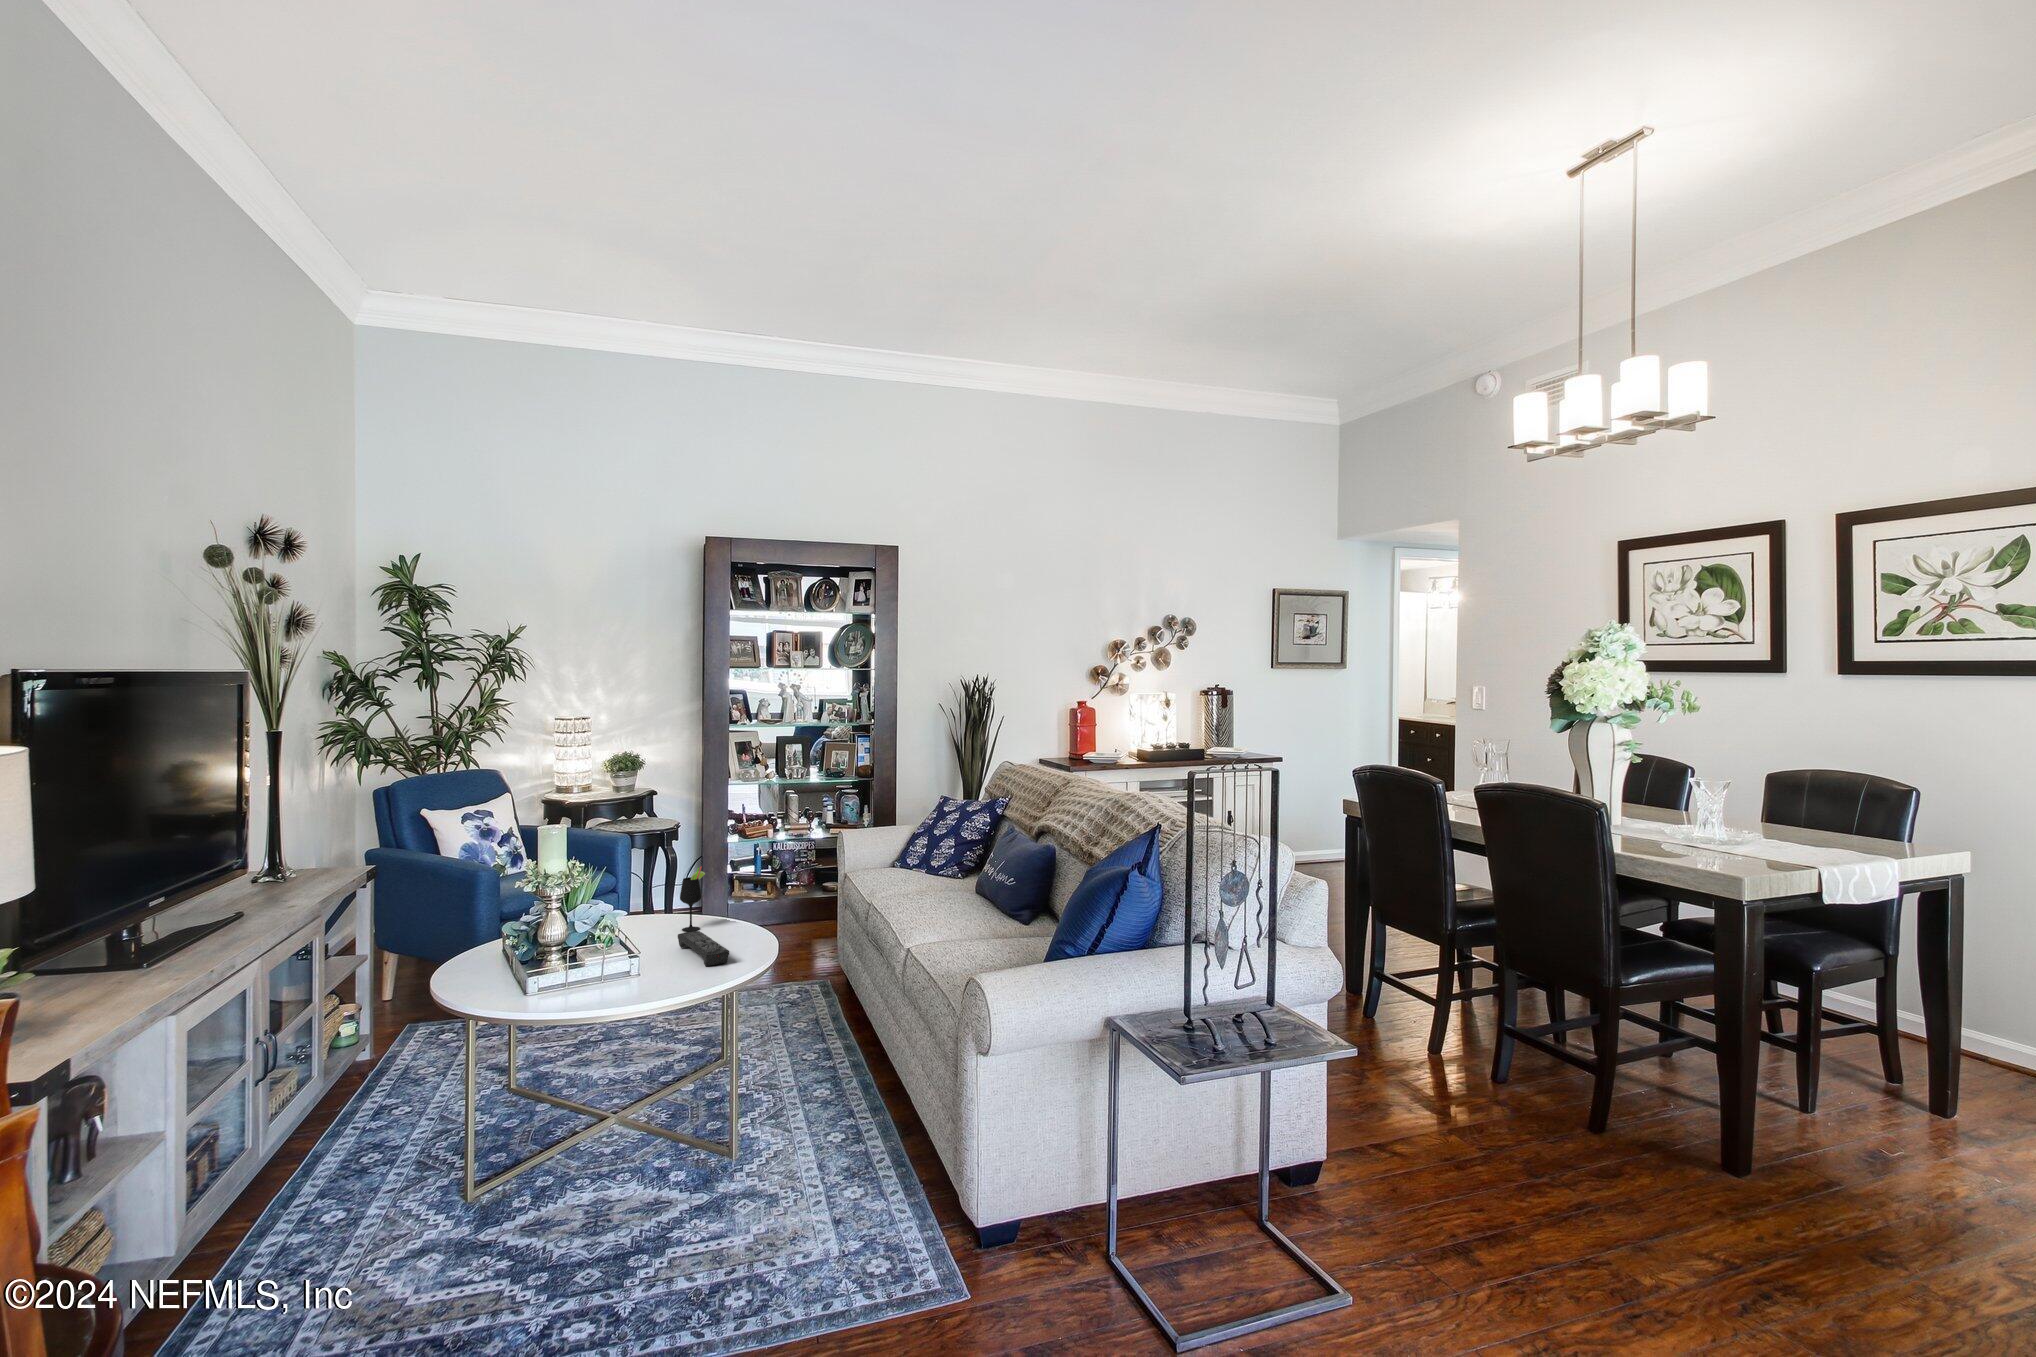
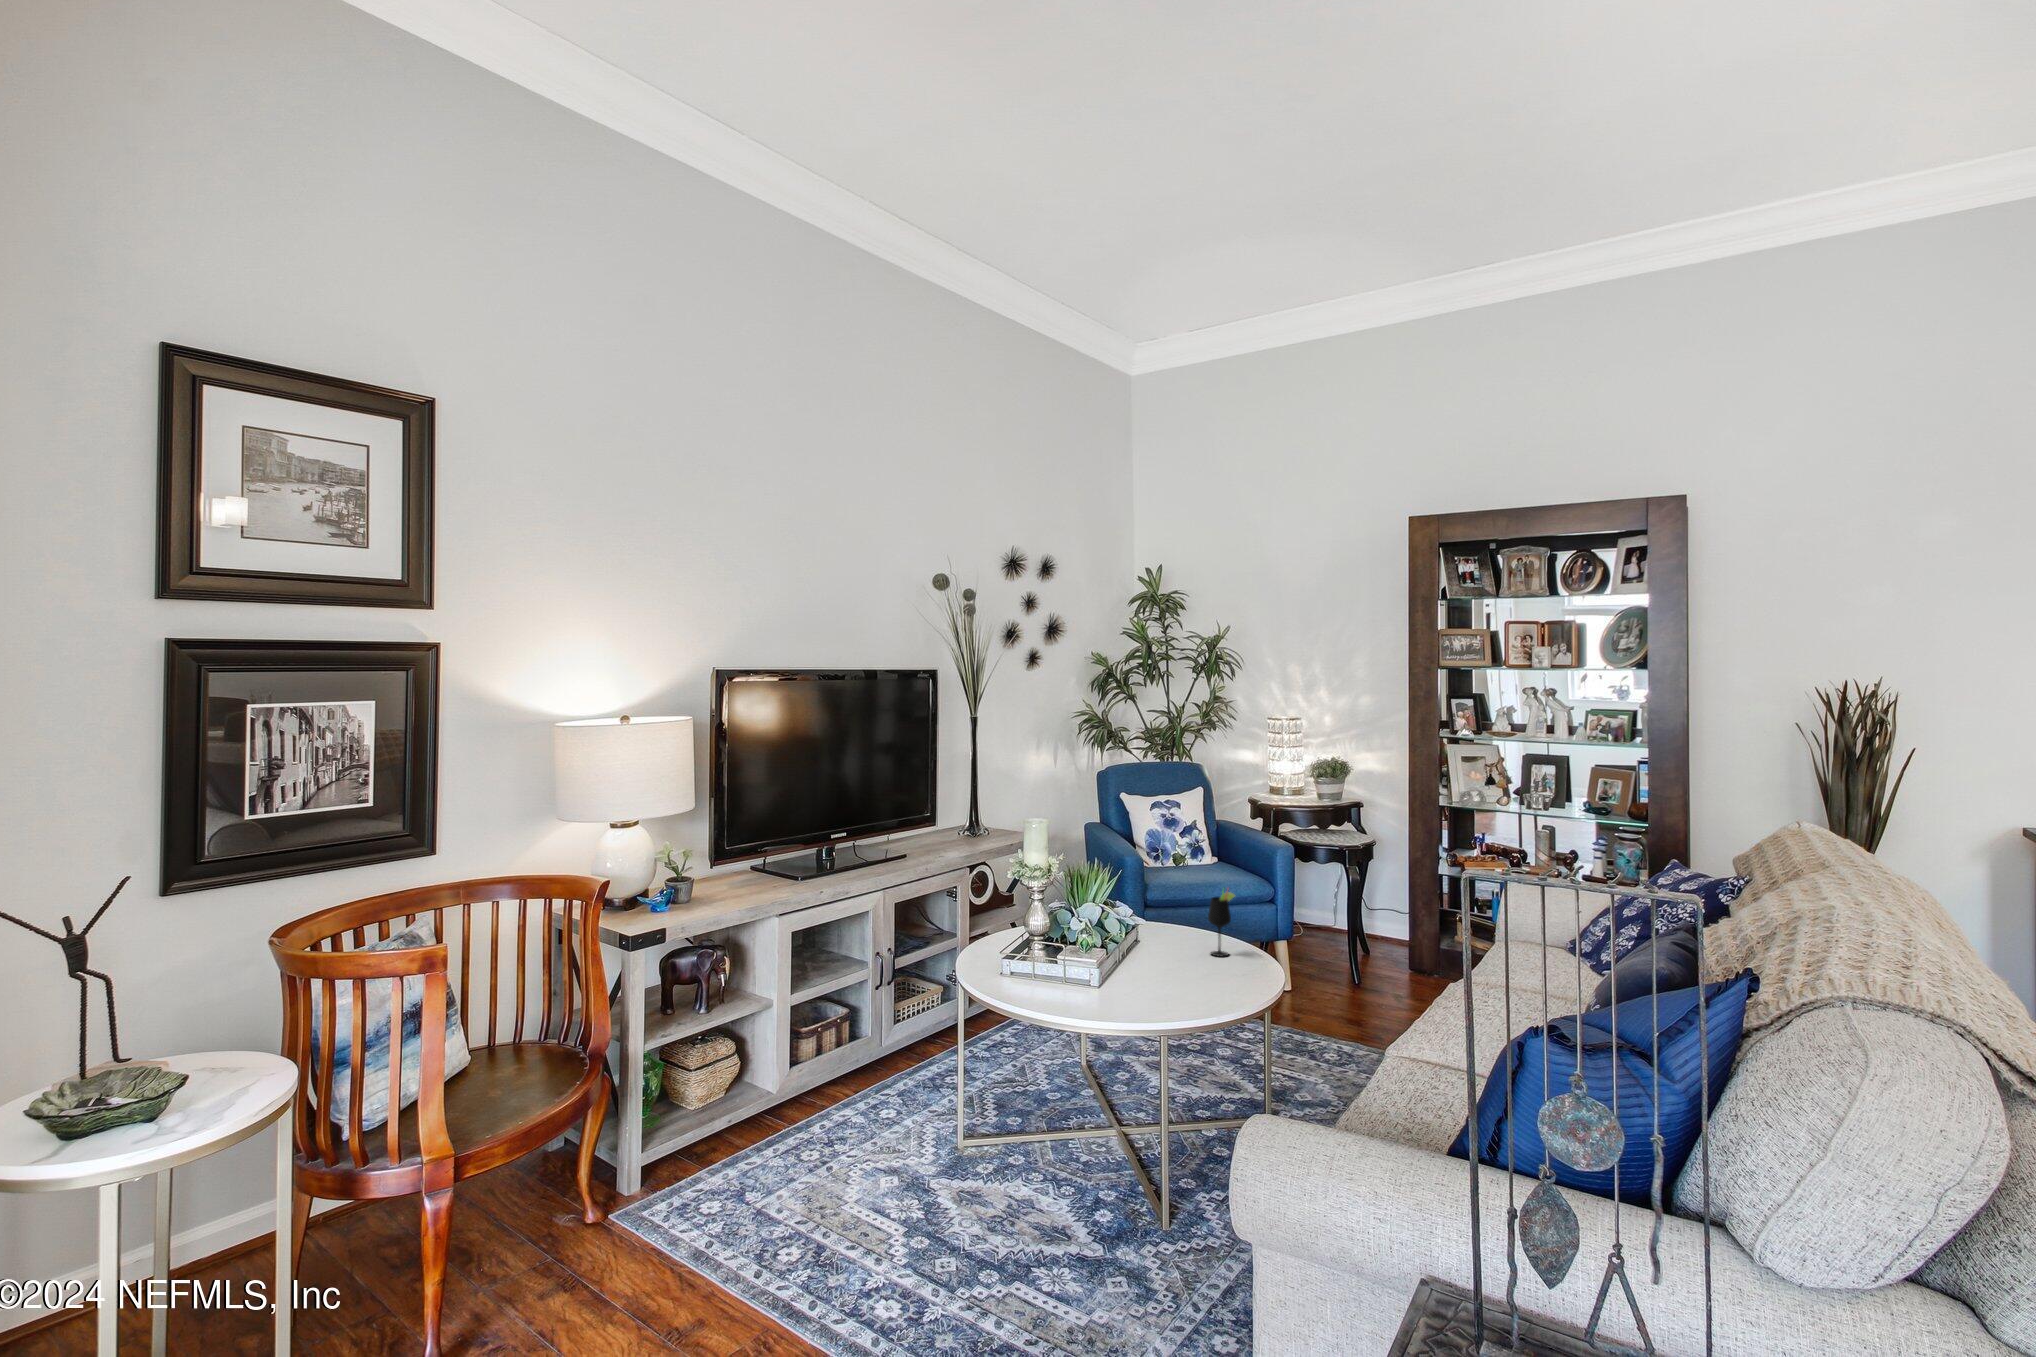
remote control: present [678,931,729,966] -> none [1158,955,1199,1000]

